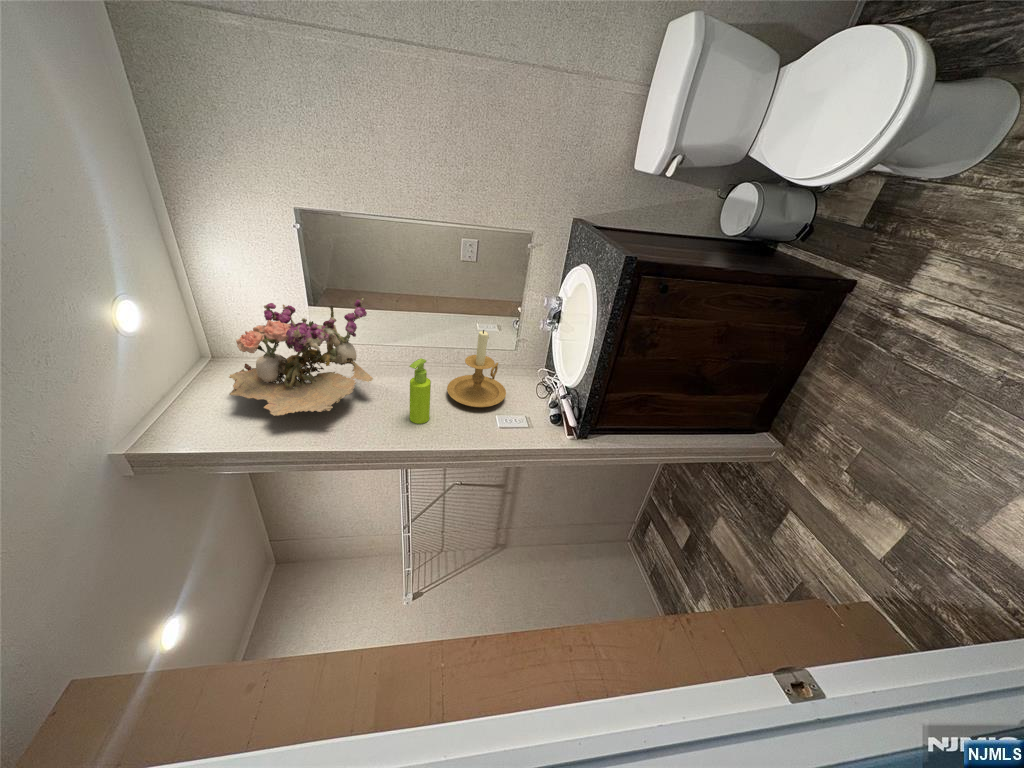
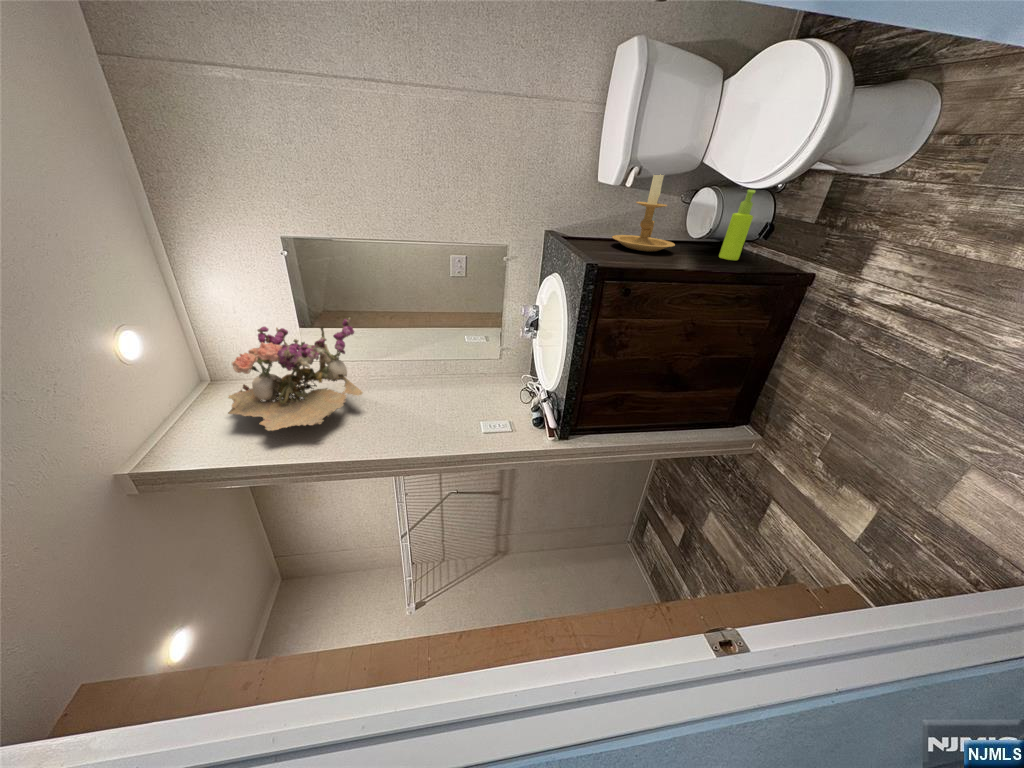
candle holder: present [447,330,506,407] -> present [612,174,675,252]
soap dispenser: present [409,358,431,424] -> present [719,190,755,260]

